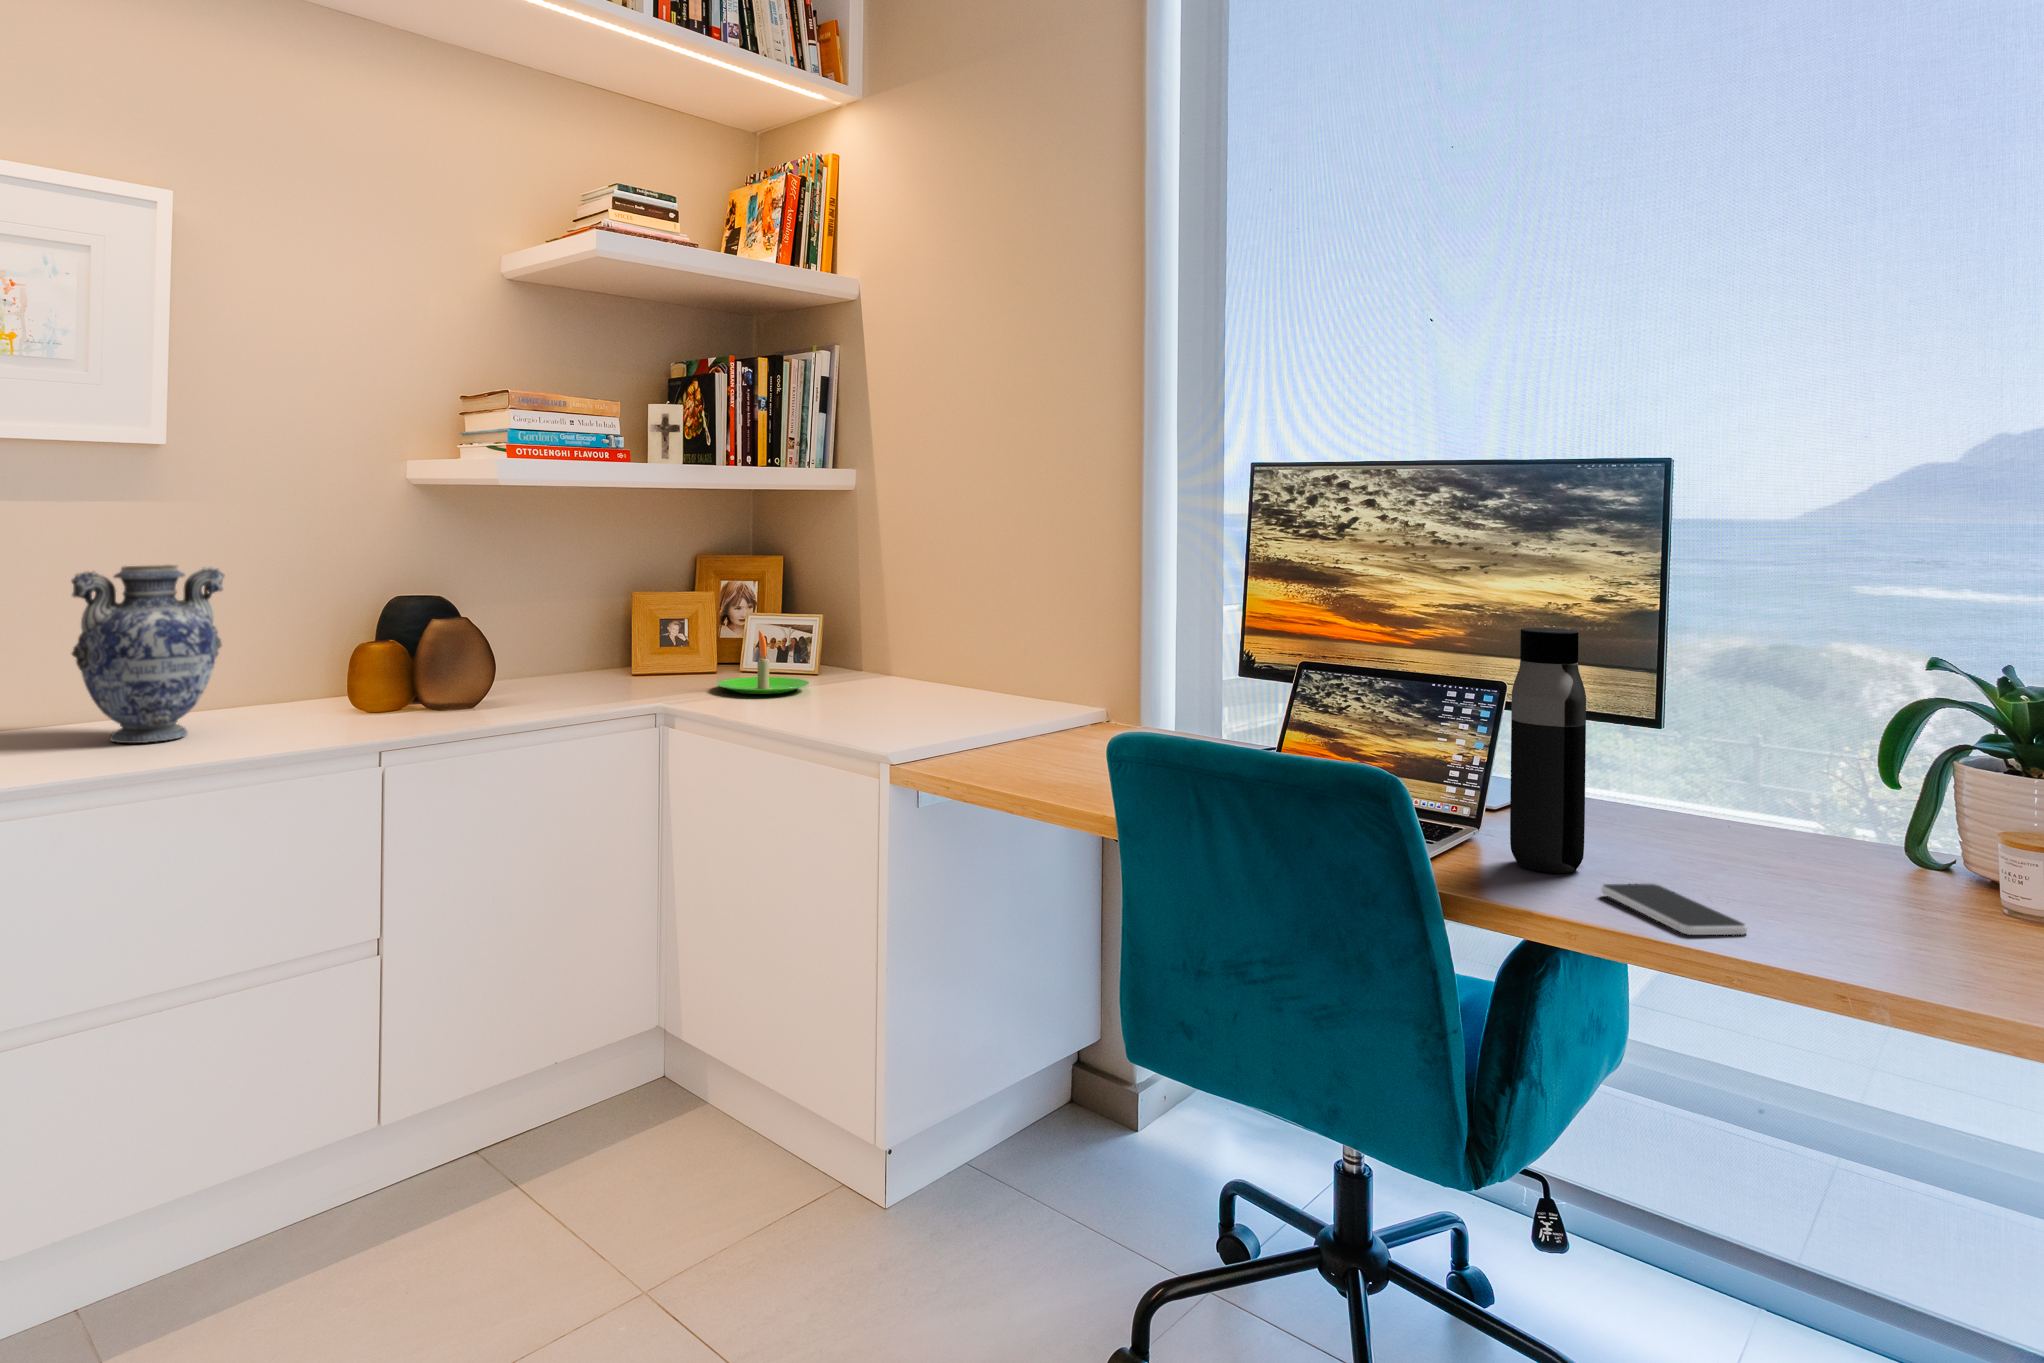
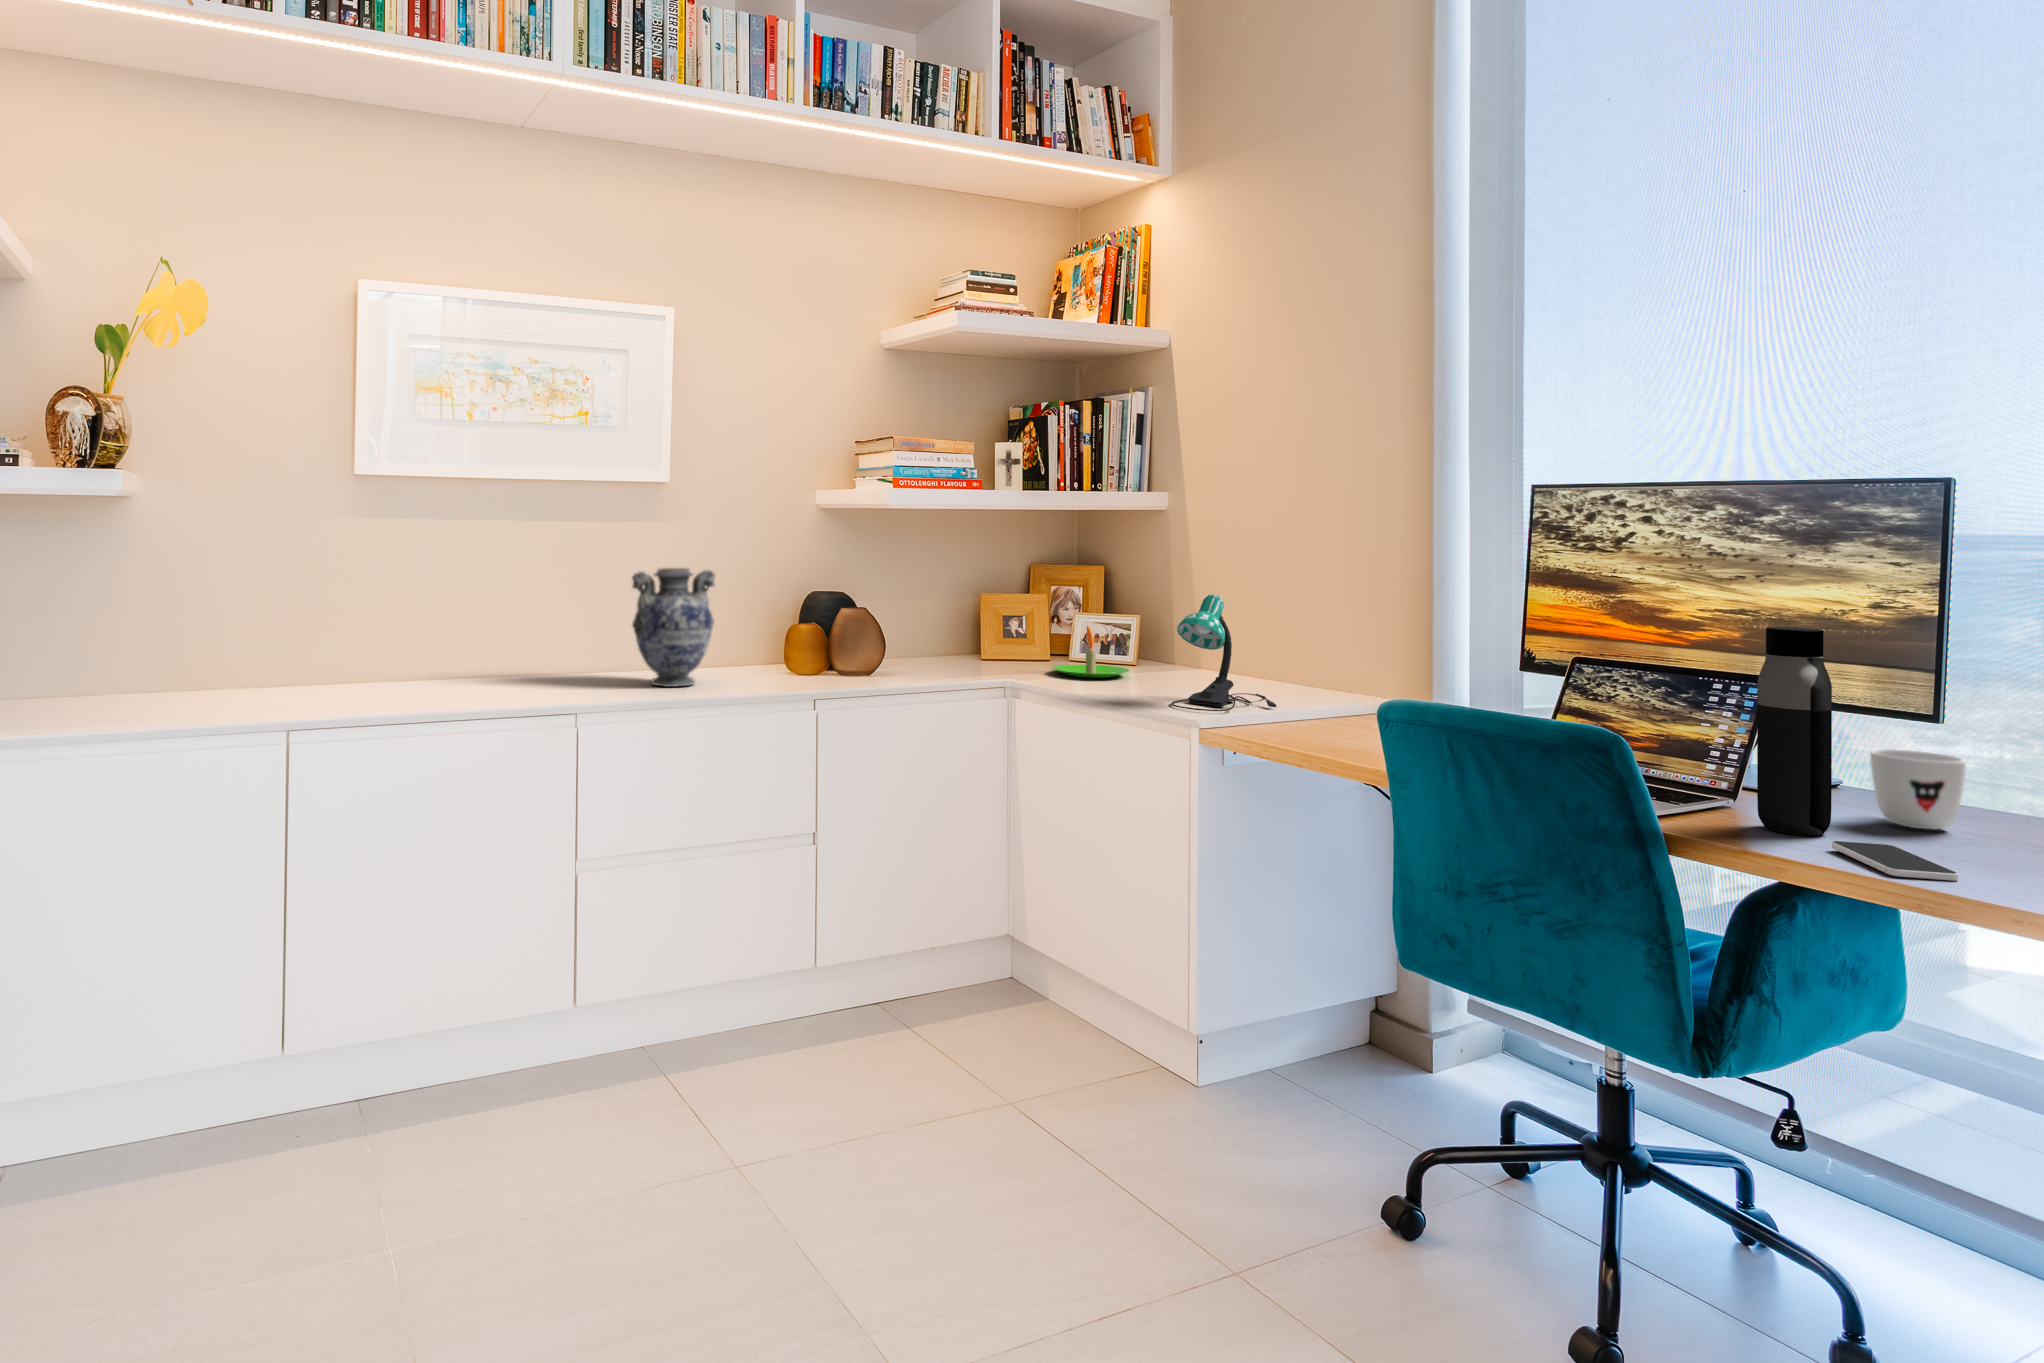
desk lamp: none [856,592,976,735] -> present [1171,595,1277,711]
mug: none [1602,760,1693,850] -> present [1870,749,1966,830]

